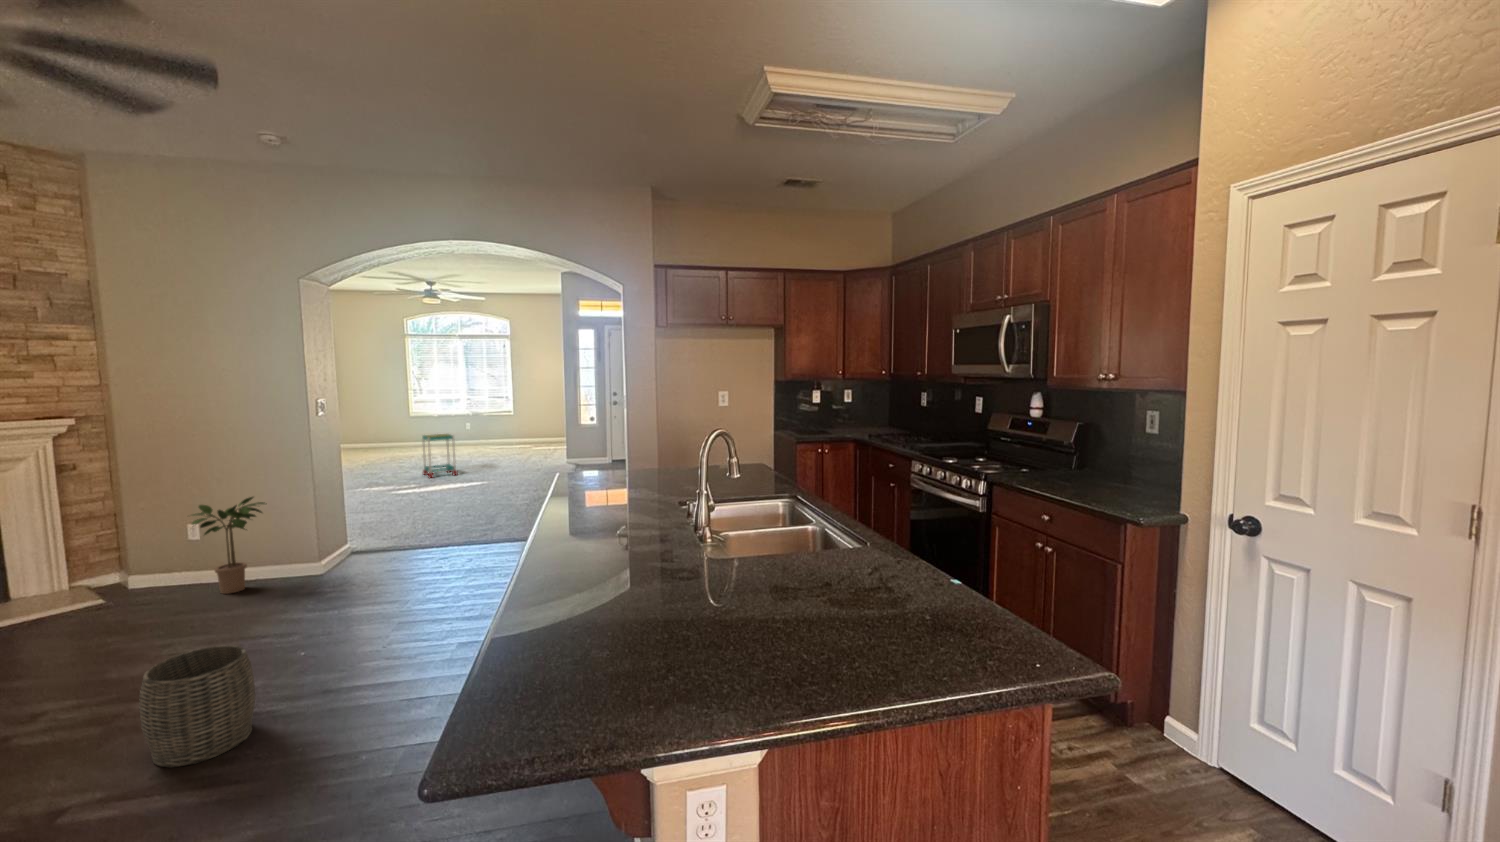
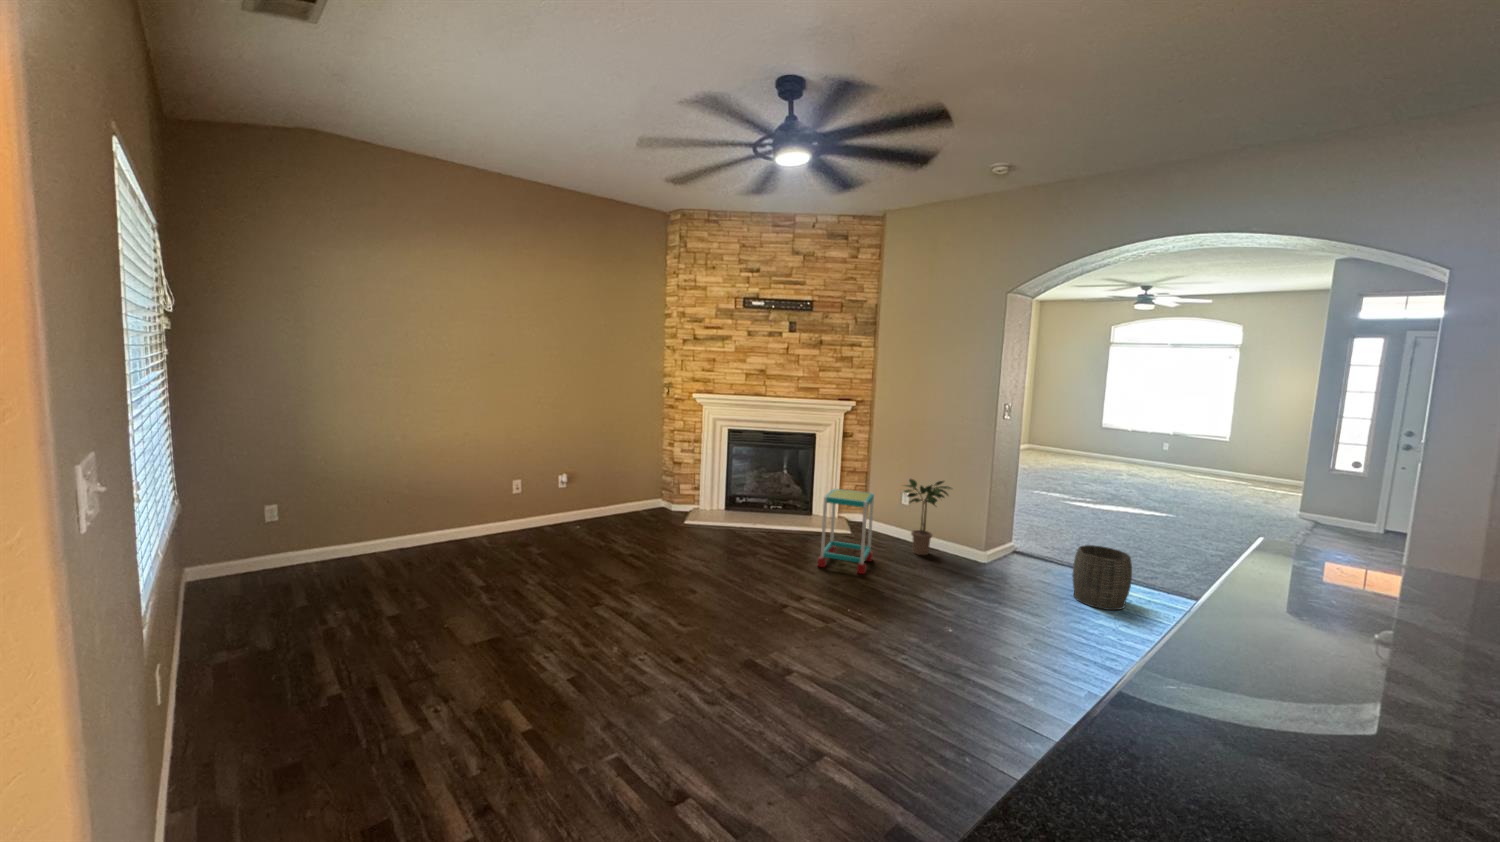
side table: present [422,434,458,478] -> present [818,489,874,574]
woven basket: present [140,645,255,767] -> present [1072,545,1132,610]

